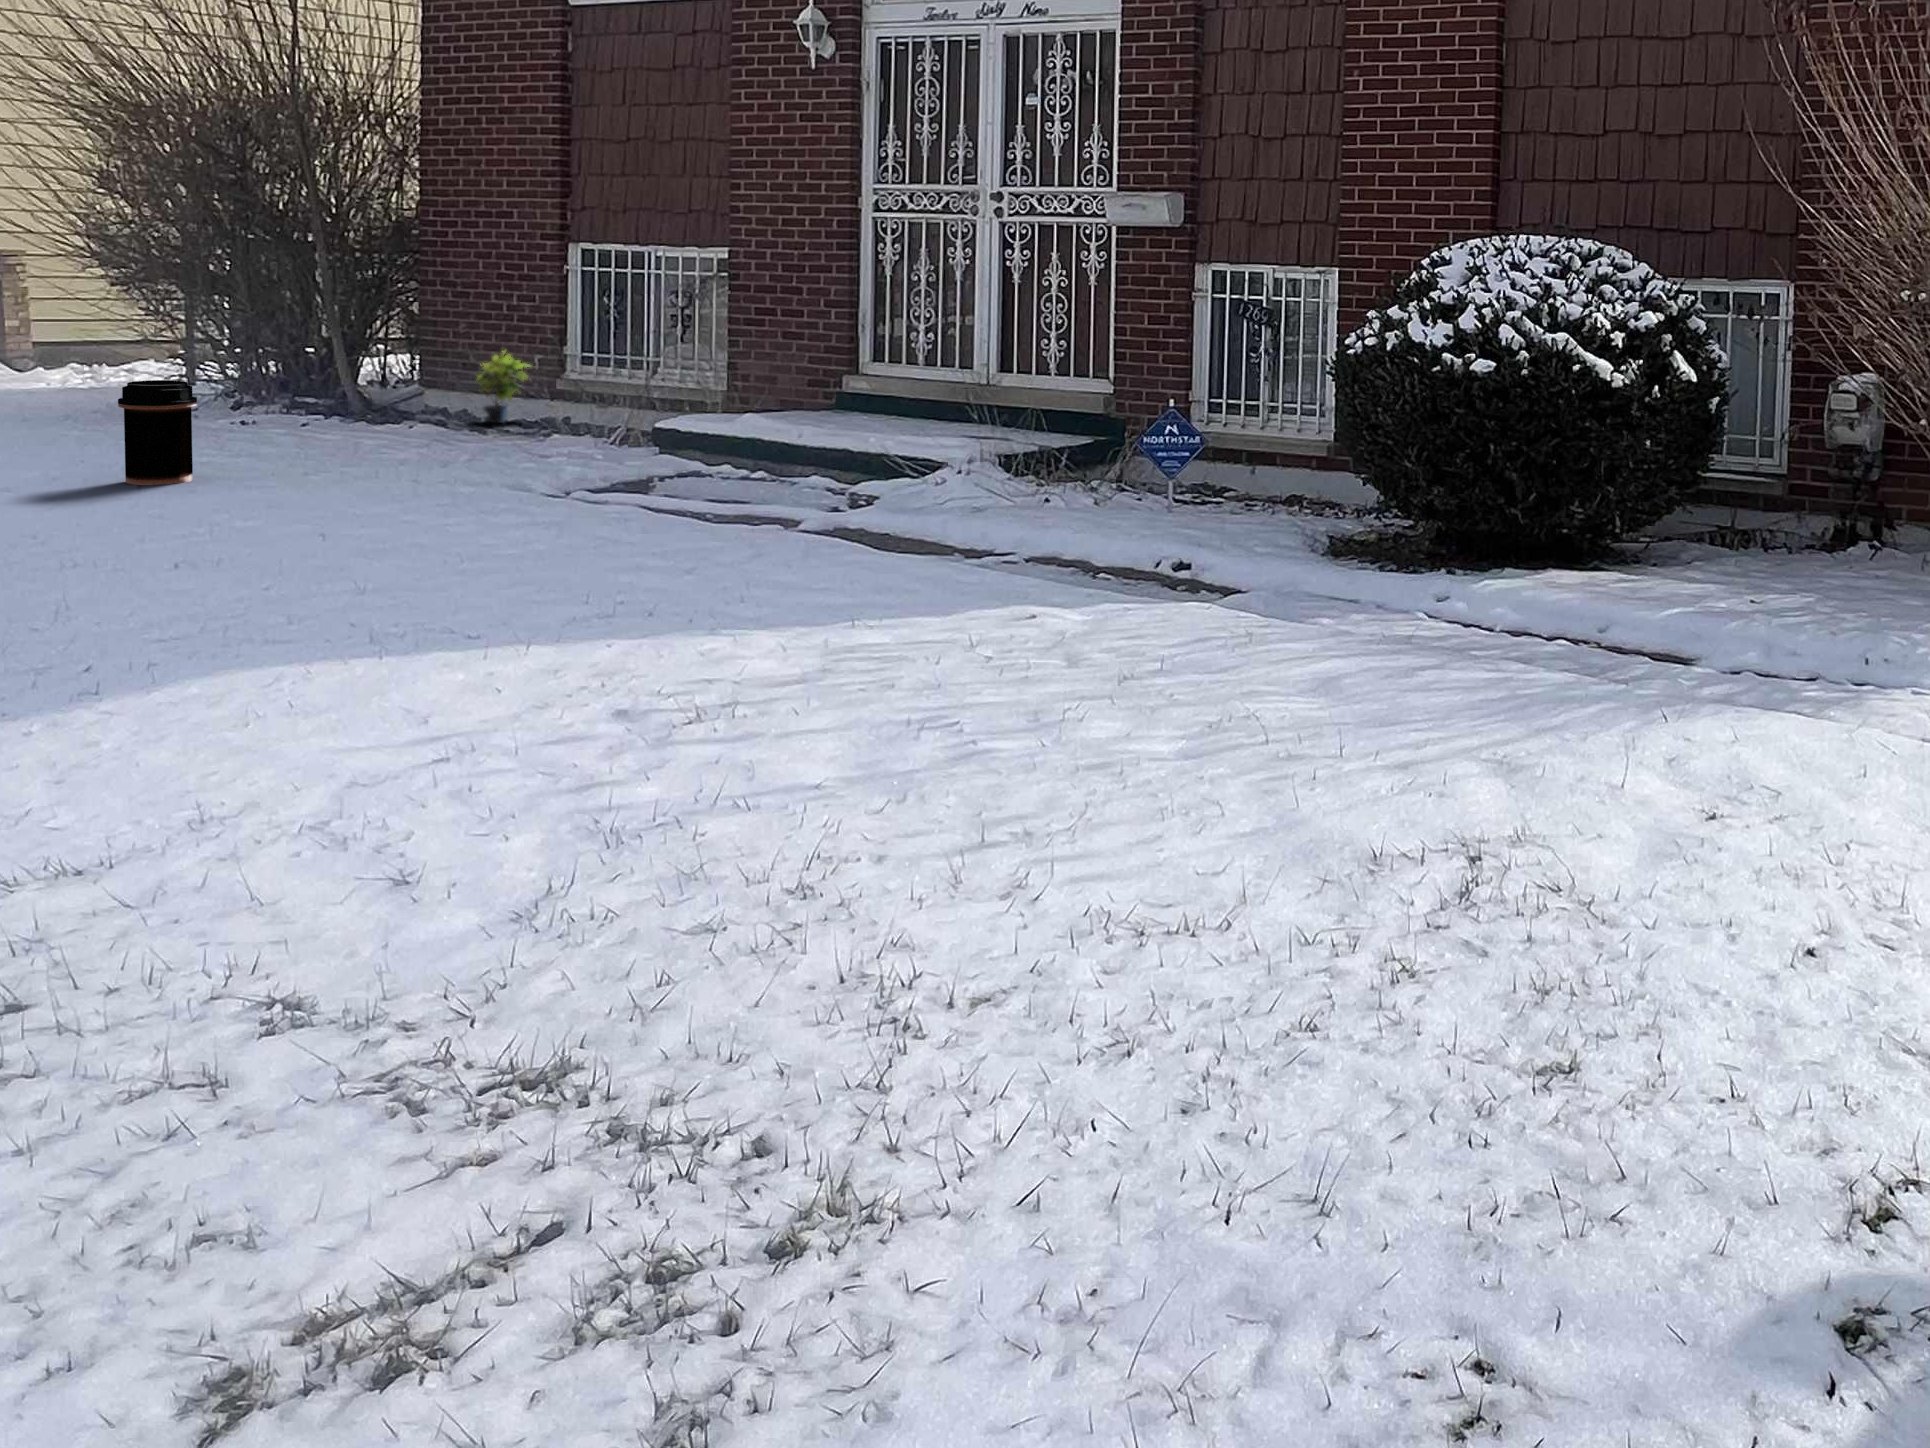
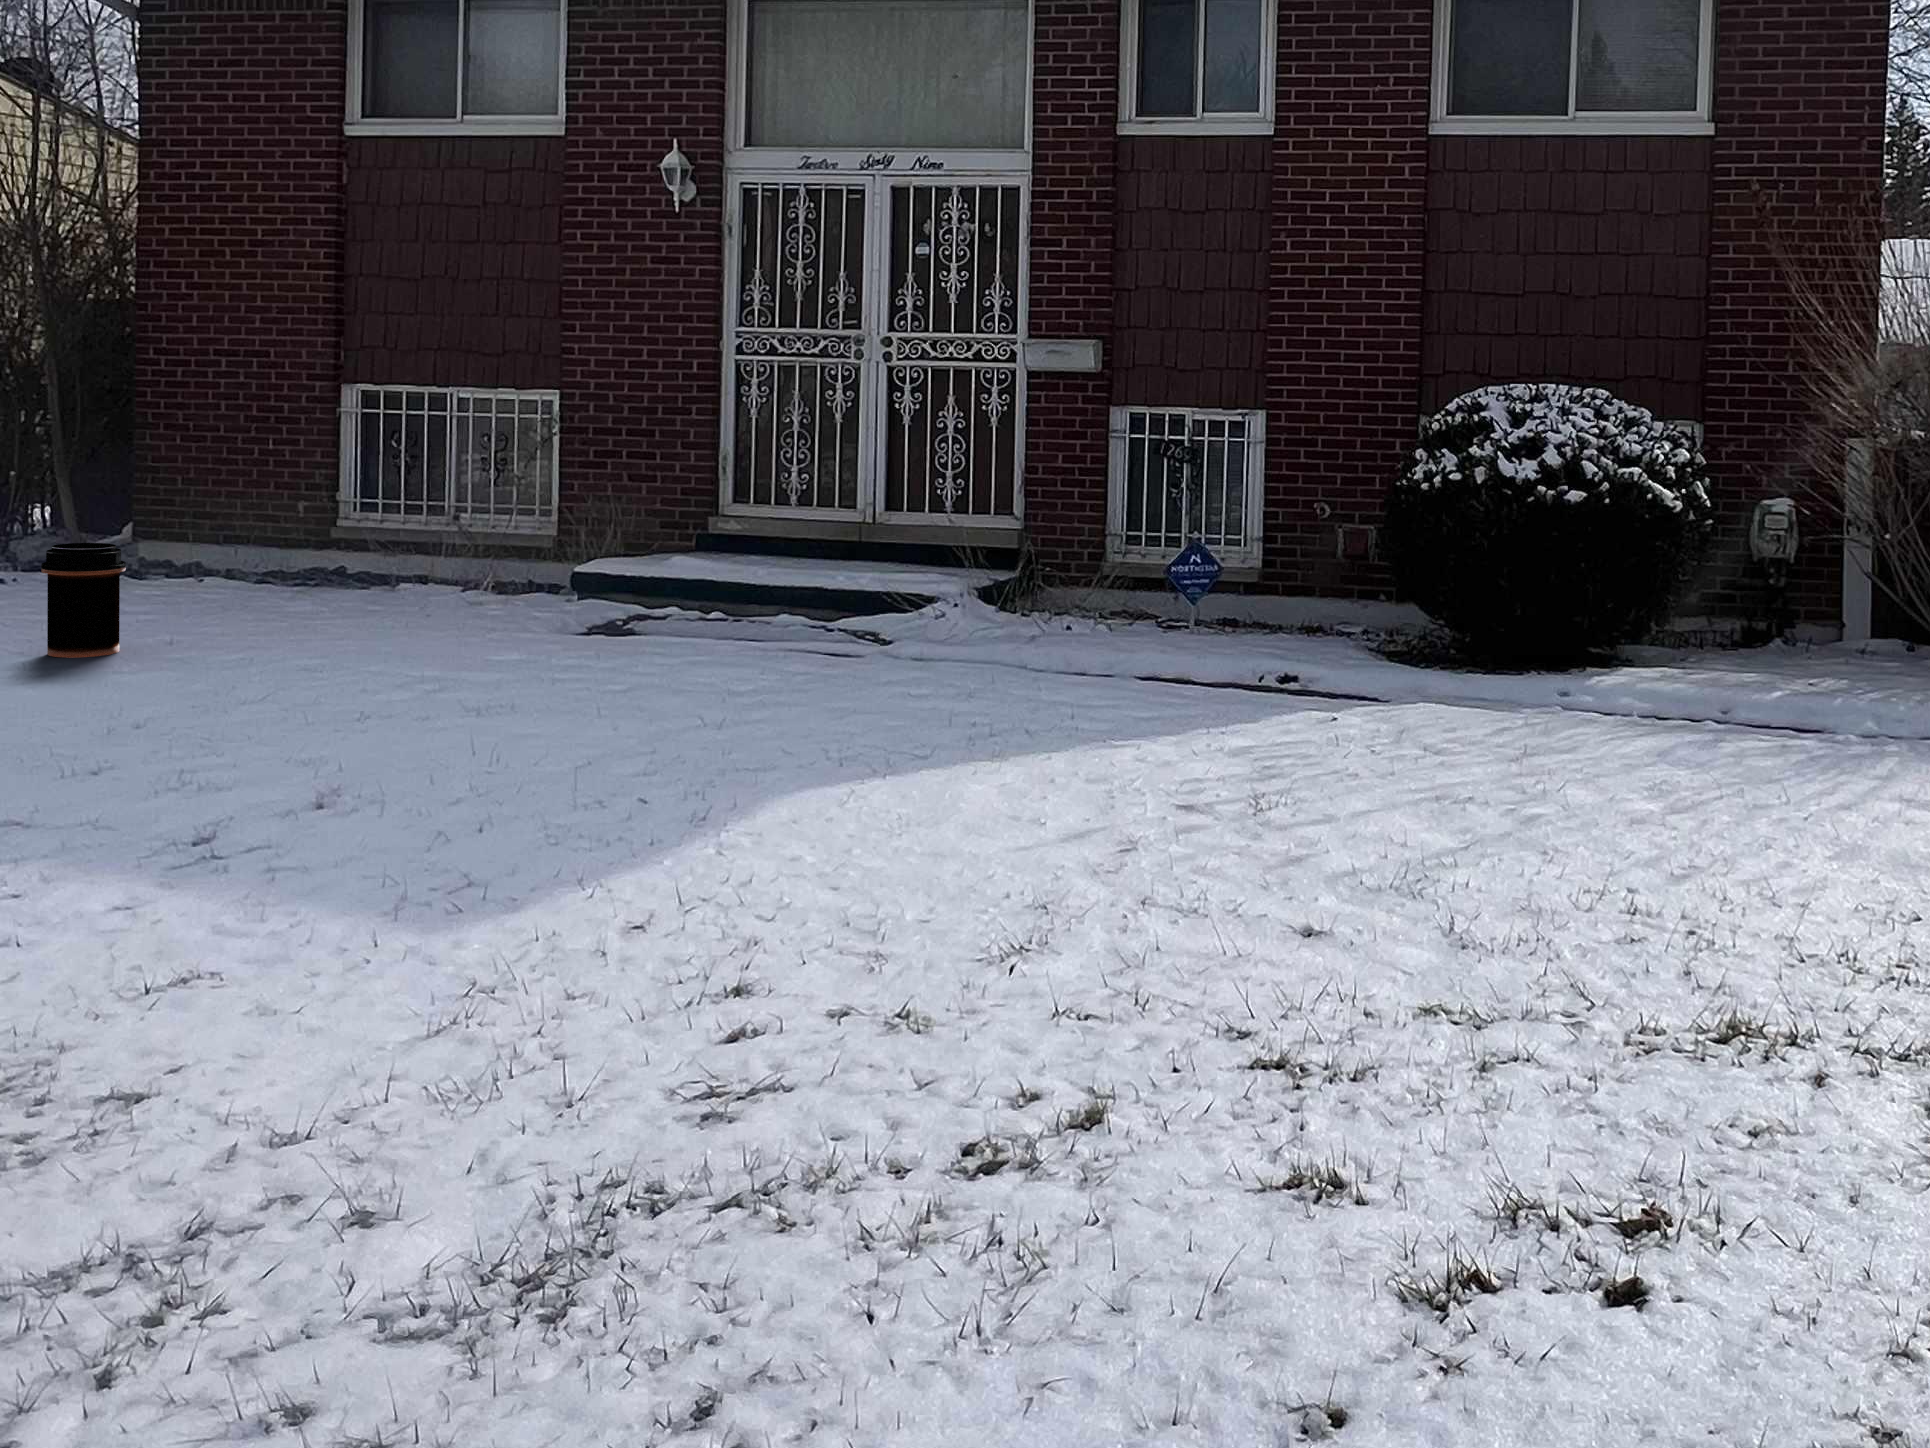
potted plant: present [476,351,529,423] -> none [225,498,290,576]

